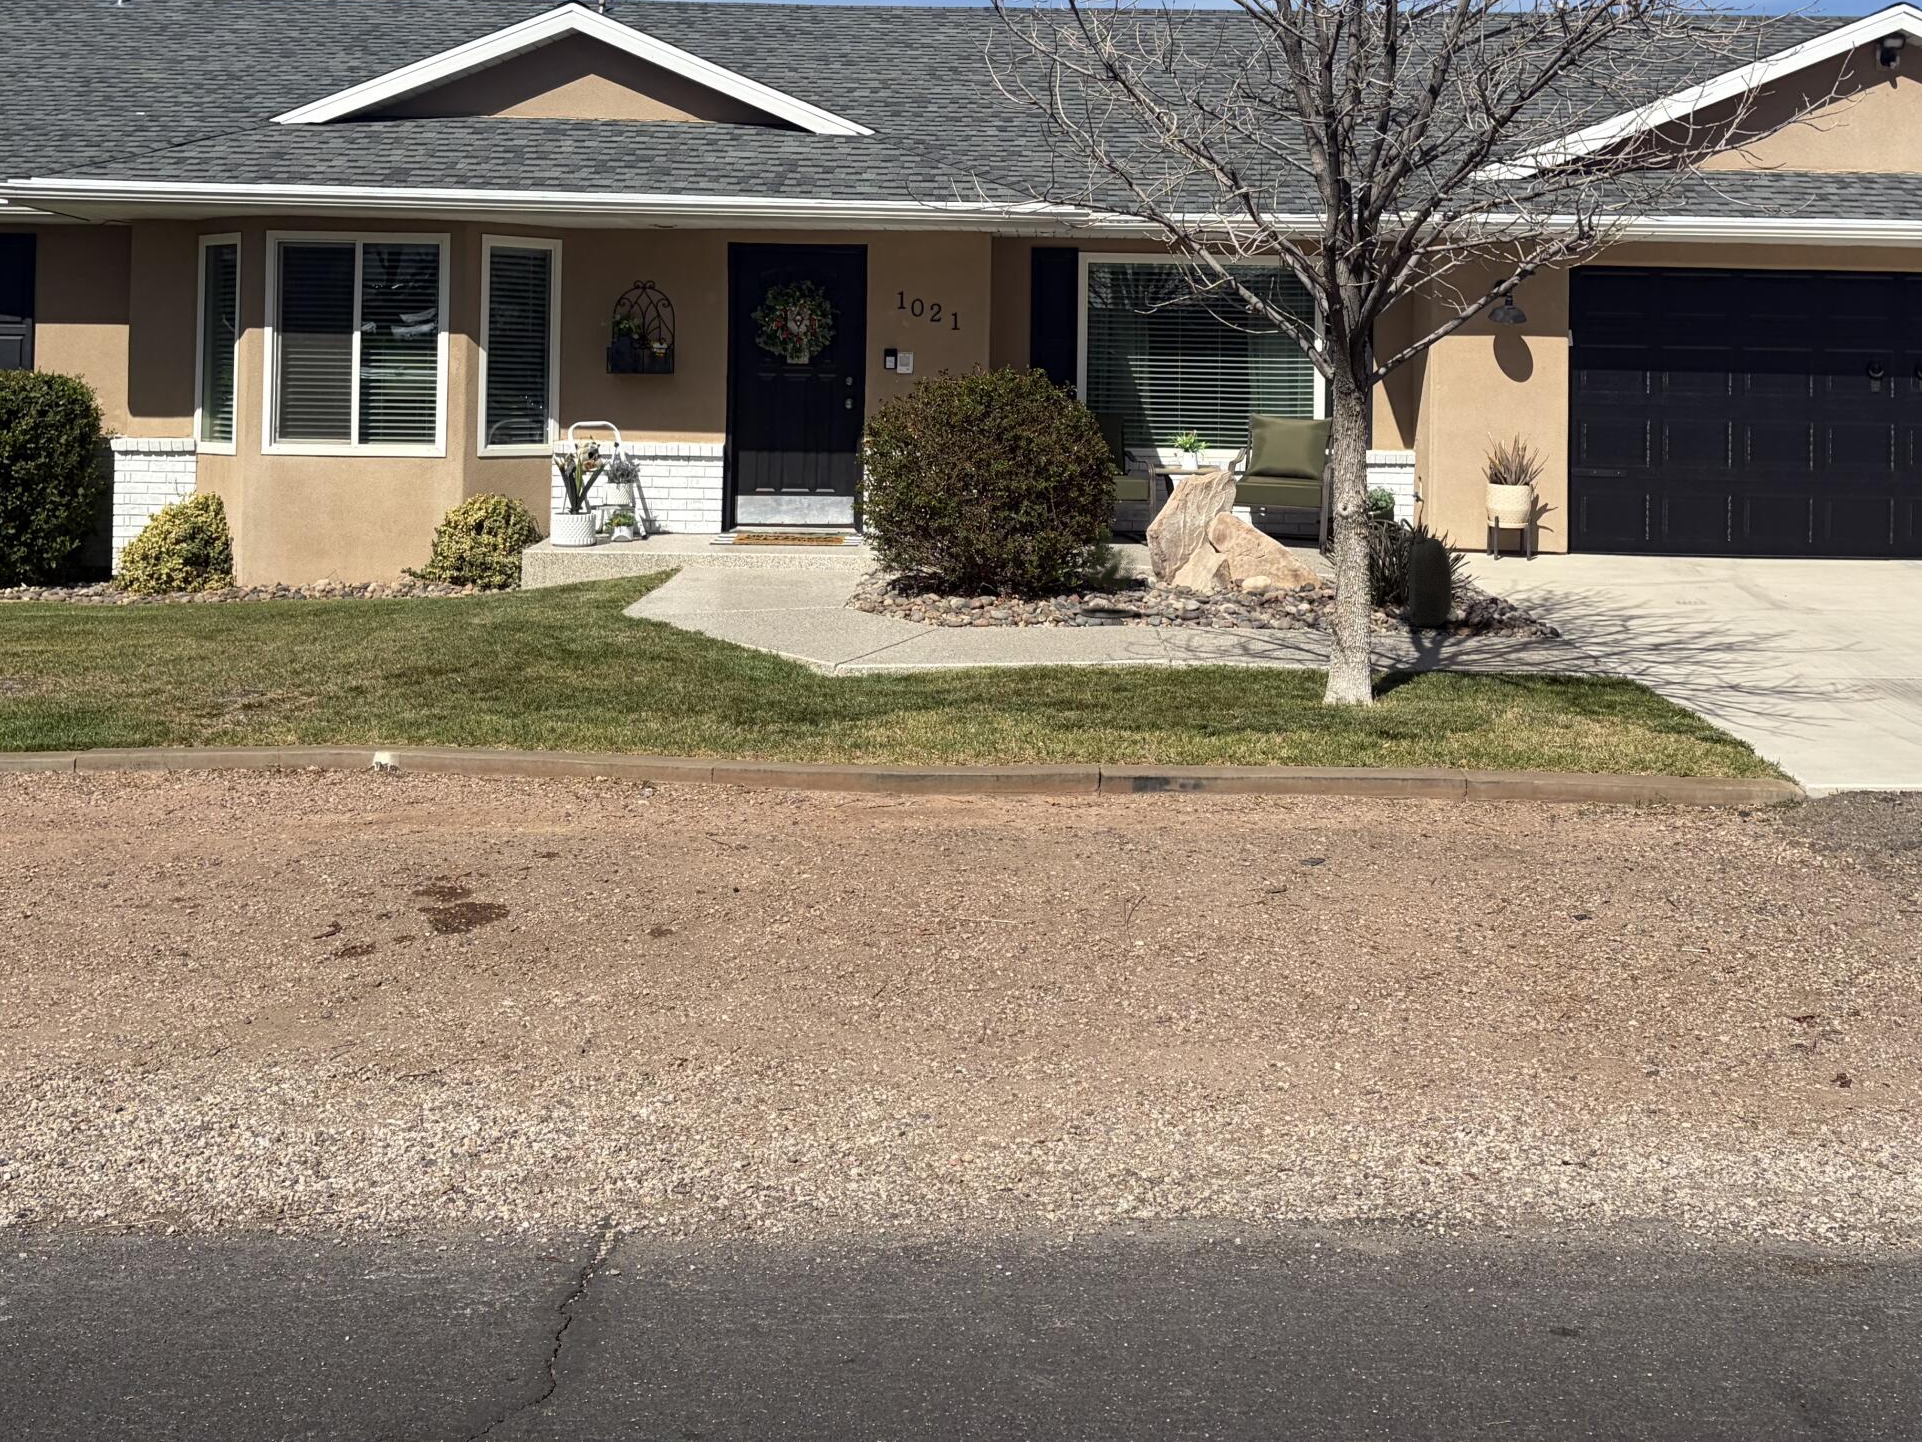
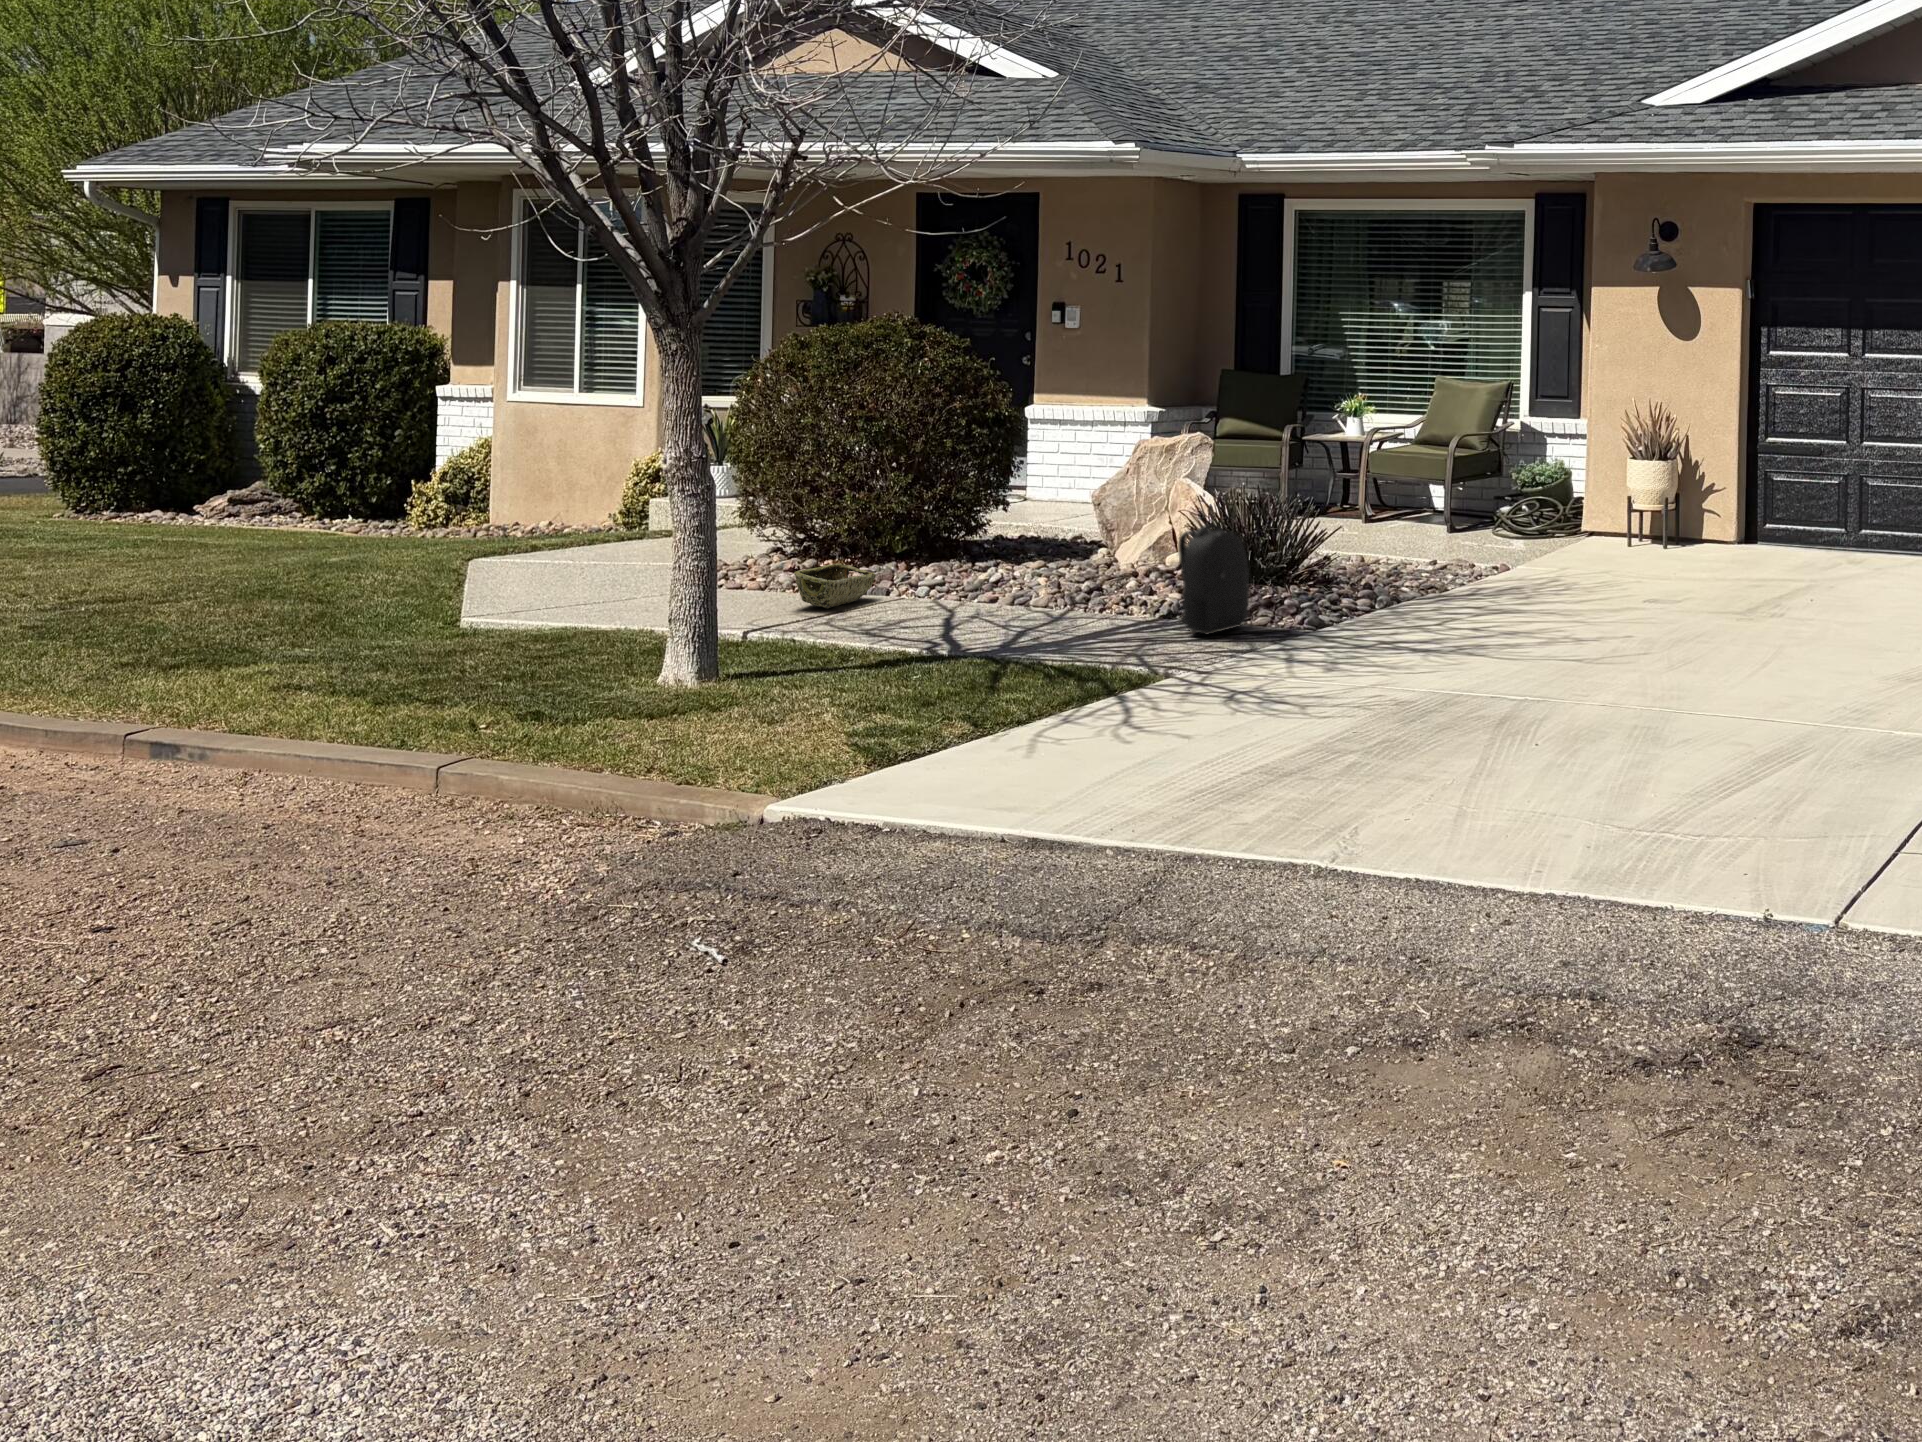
potted tree: present [1080,523,1138,618] -> none [917,493,981,602]
woven basket: none [1005,587,1056,626] -> present [794,564,876,608]

